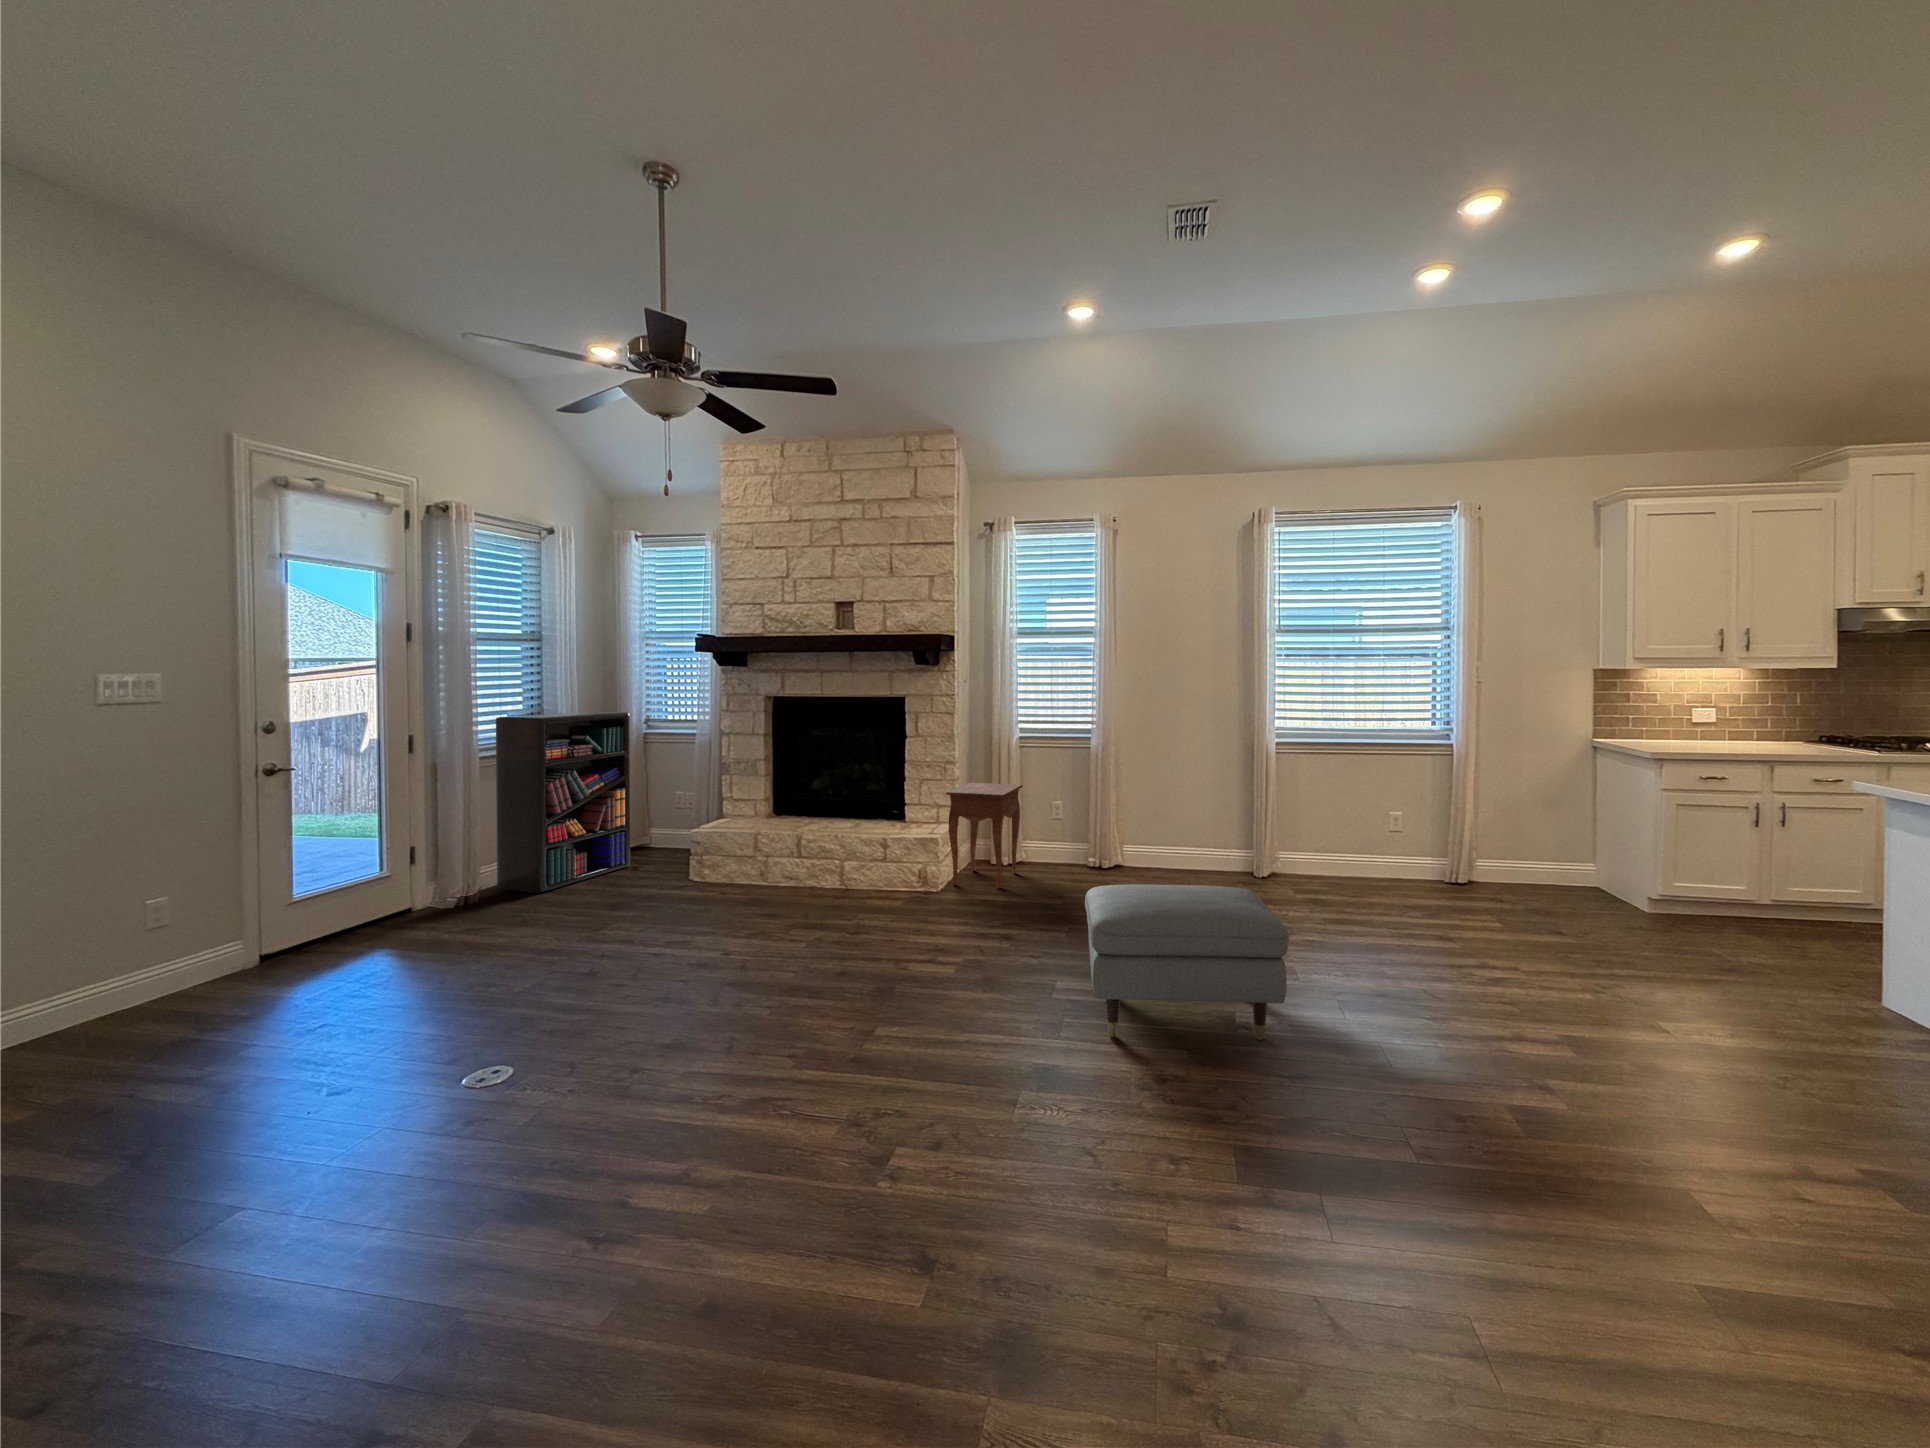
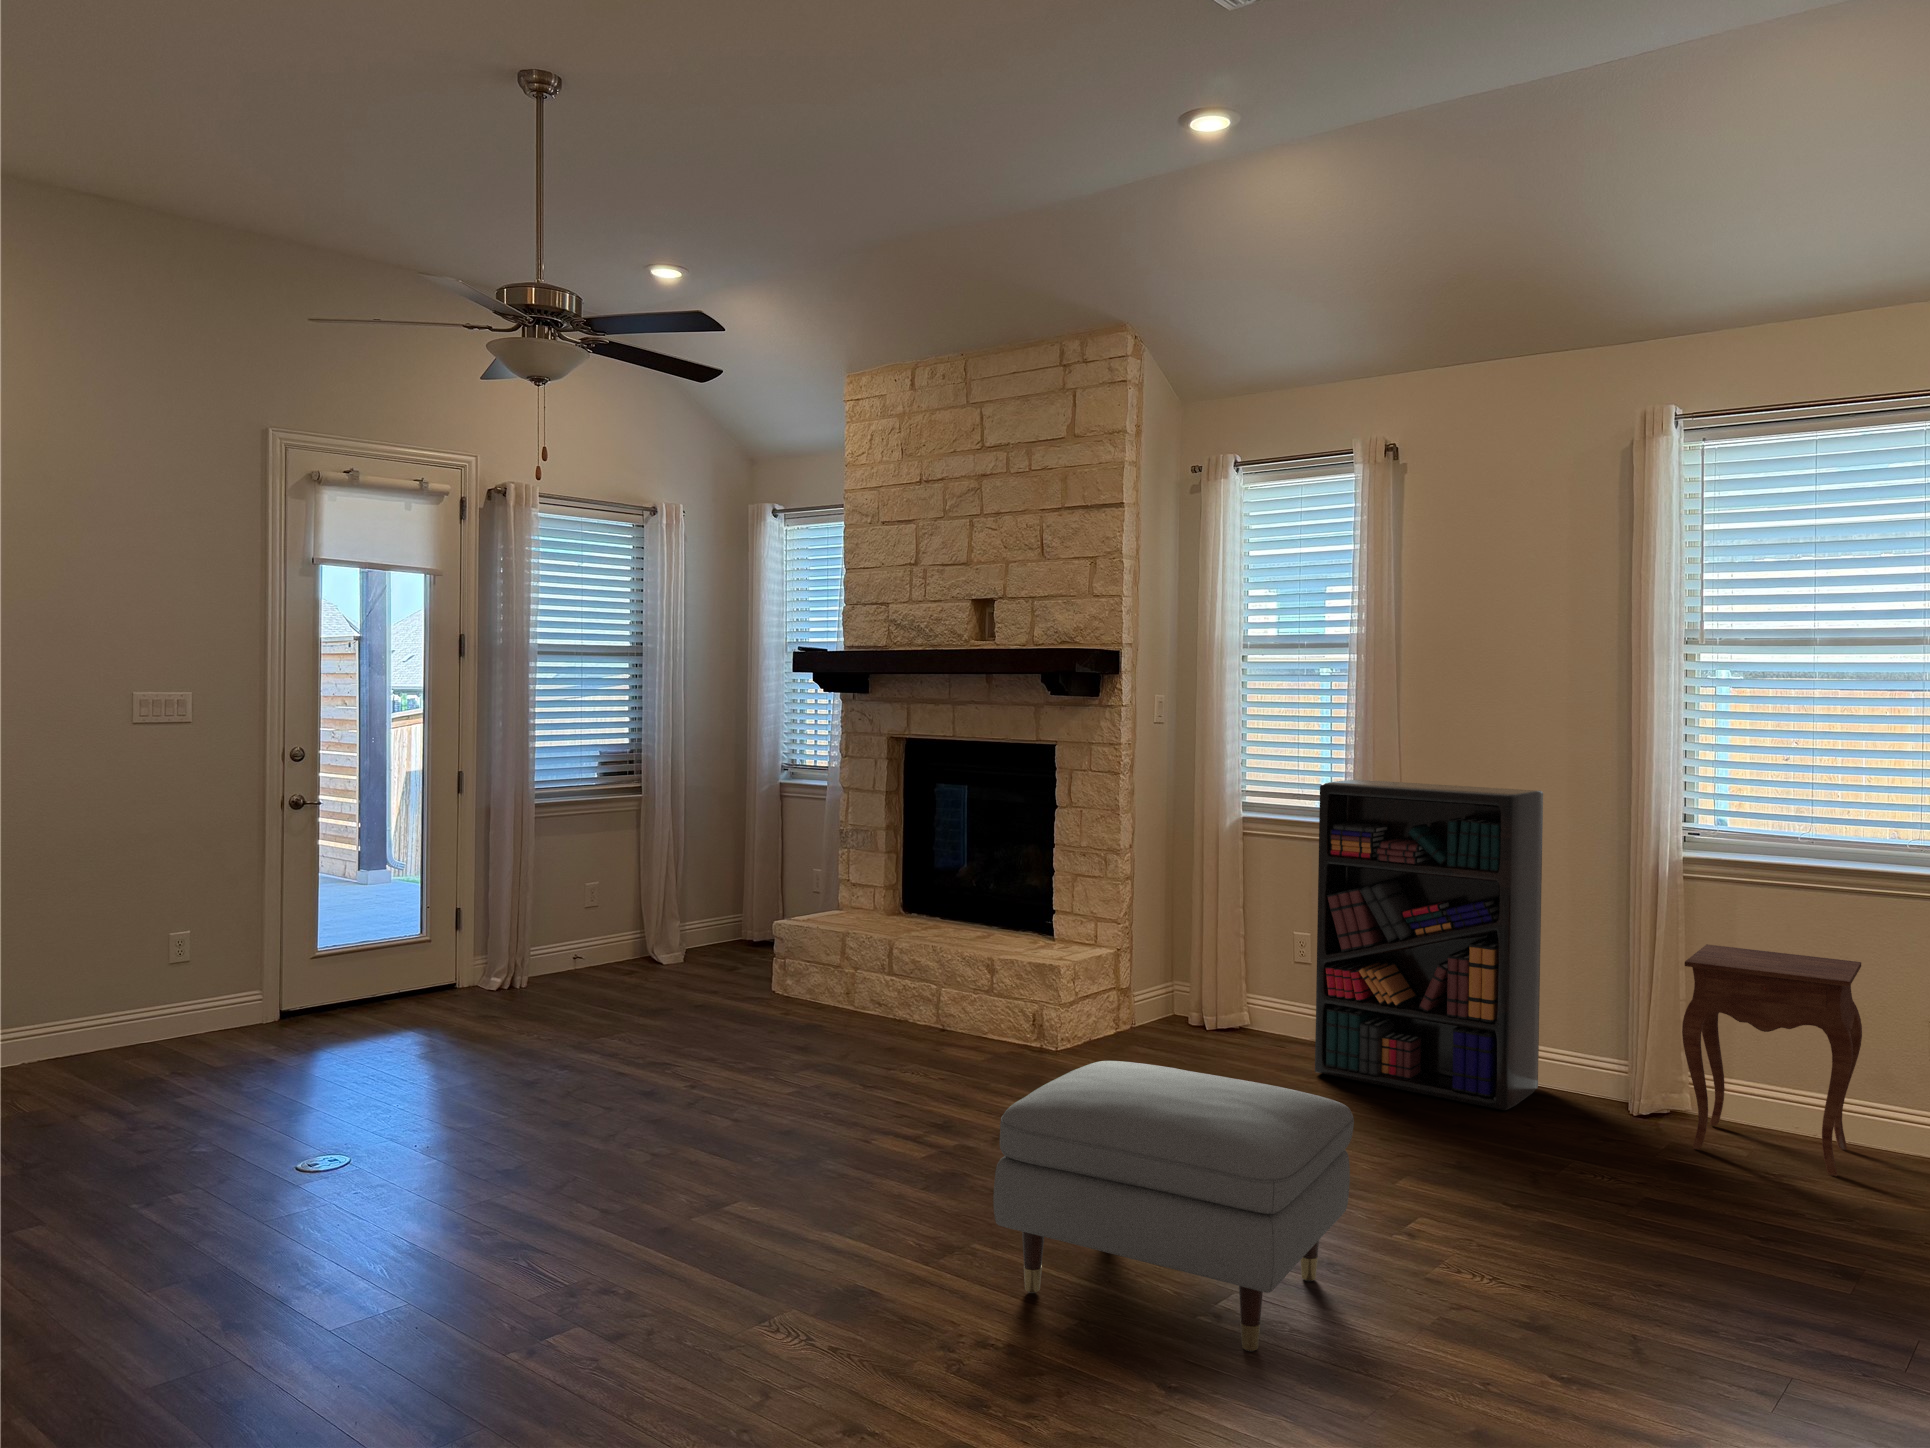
bookshelf: present [496,711,630,893] -> present [1315,780,1543,1110]
side table: present [946,783,1023,888] -> present [1682,944,1862,1176]

